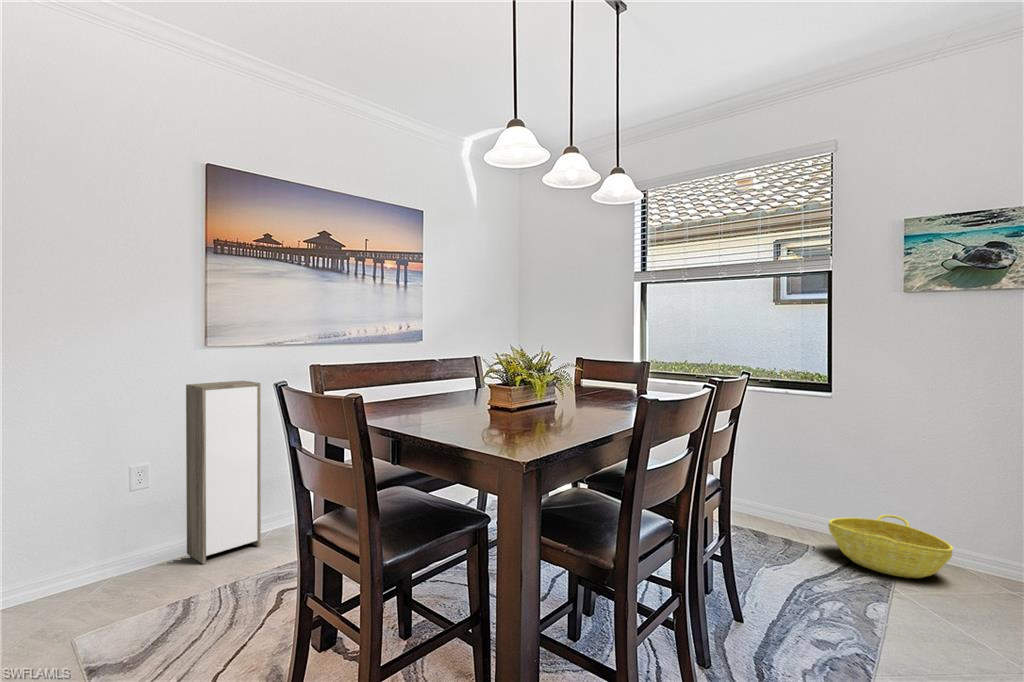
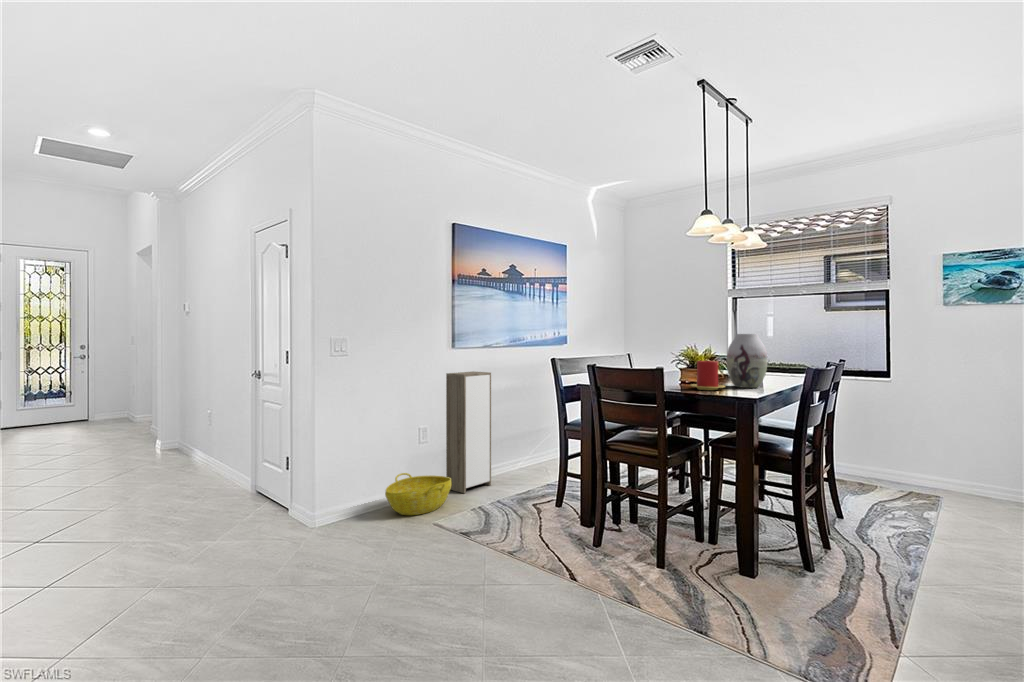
vase: none [545,330,608,422] -> present [726,334,767,388]
candle: none [466,376,525,429] -> present [690,361,725,390]
basket: present [828,515,953,578] -> present [385,473,451,515]

